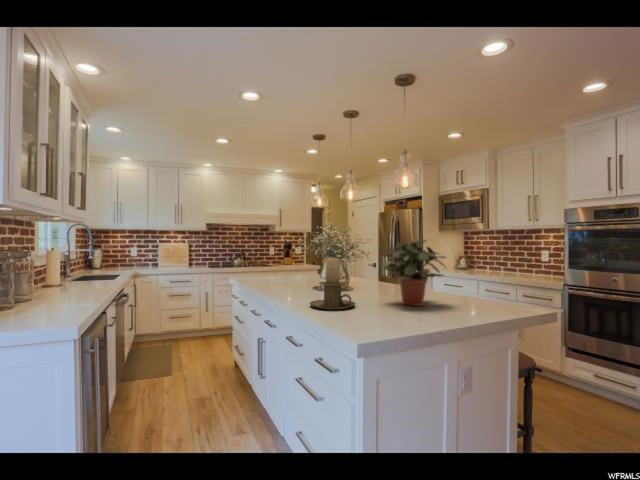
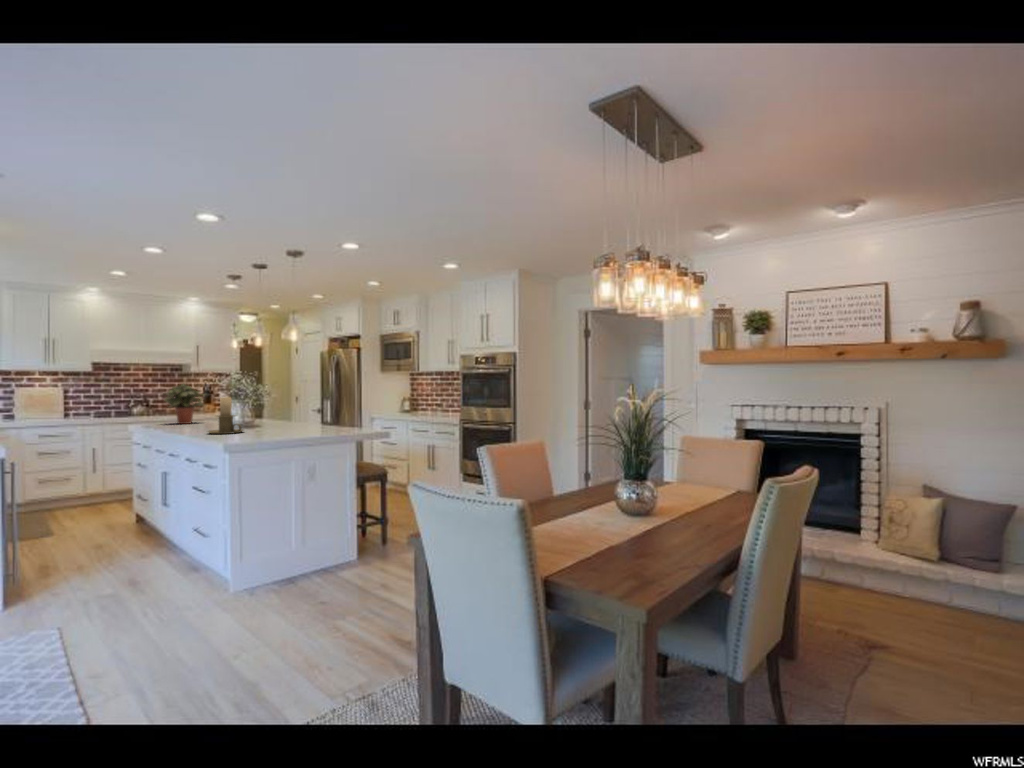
potted plant: present [383,239,446,306] -> present [165,384,203,424]

